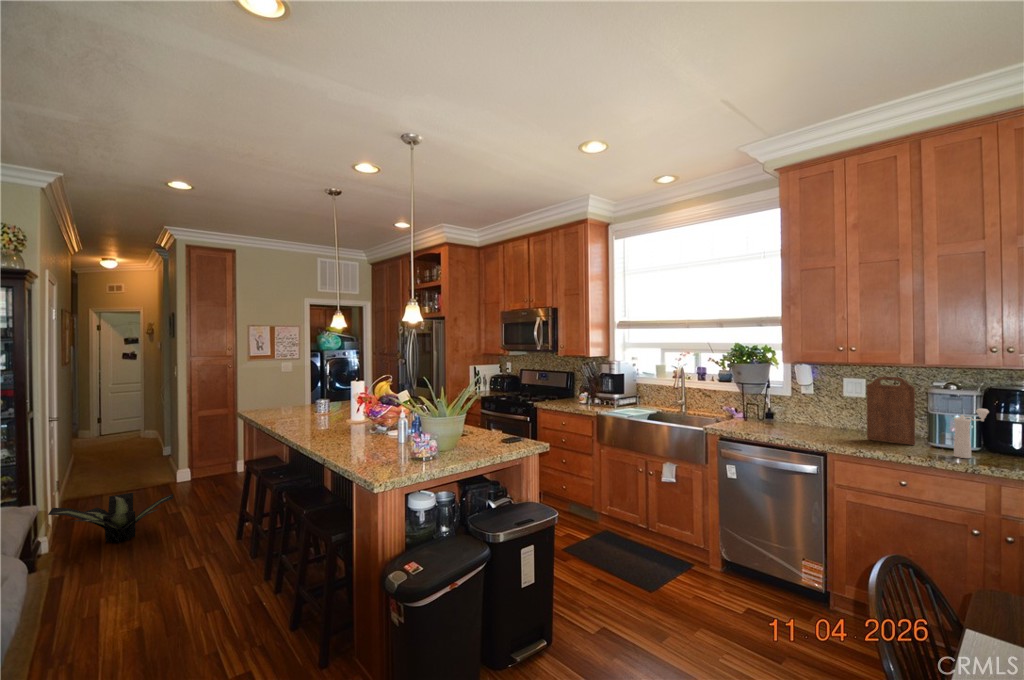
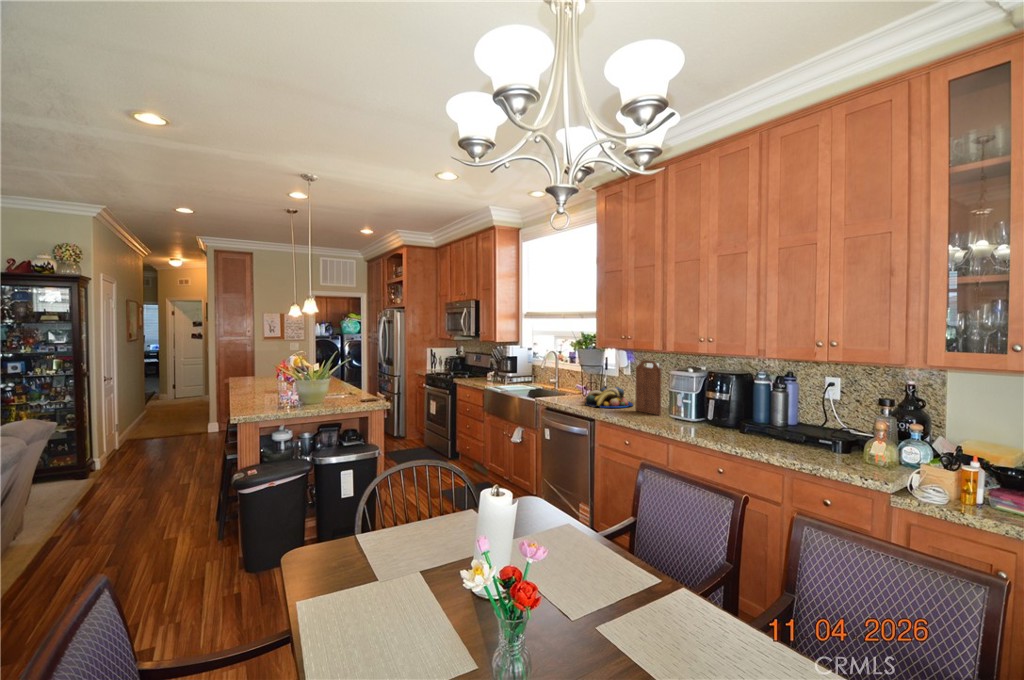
fruit bowl: none [775,409,844,437] -> present [585,387,633,408]
pepper mill: present [954,409,989,458] -> none [664,386,693,424]
potted plant: present [48,493,173,543] -> none [98,435,186,468]

